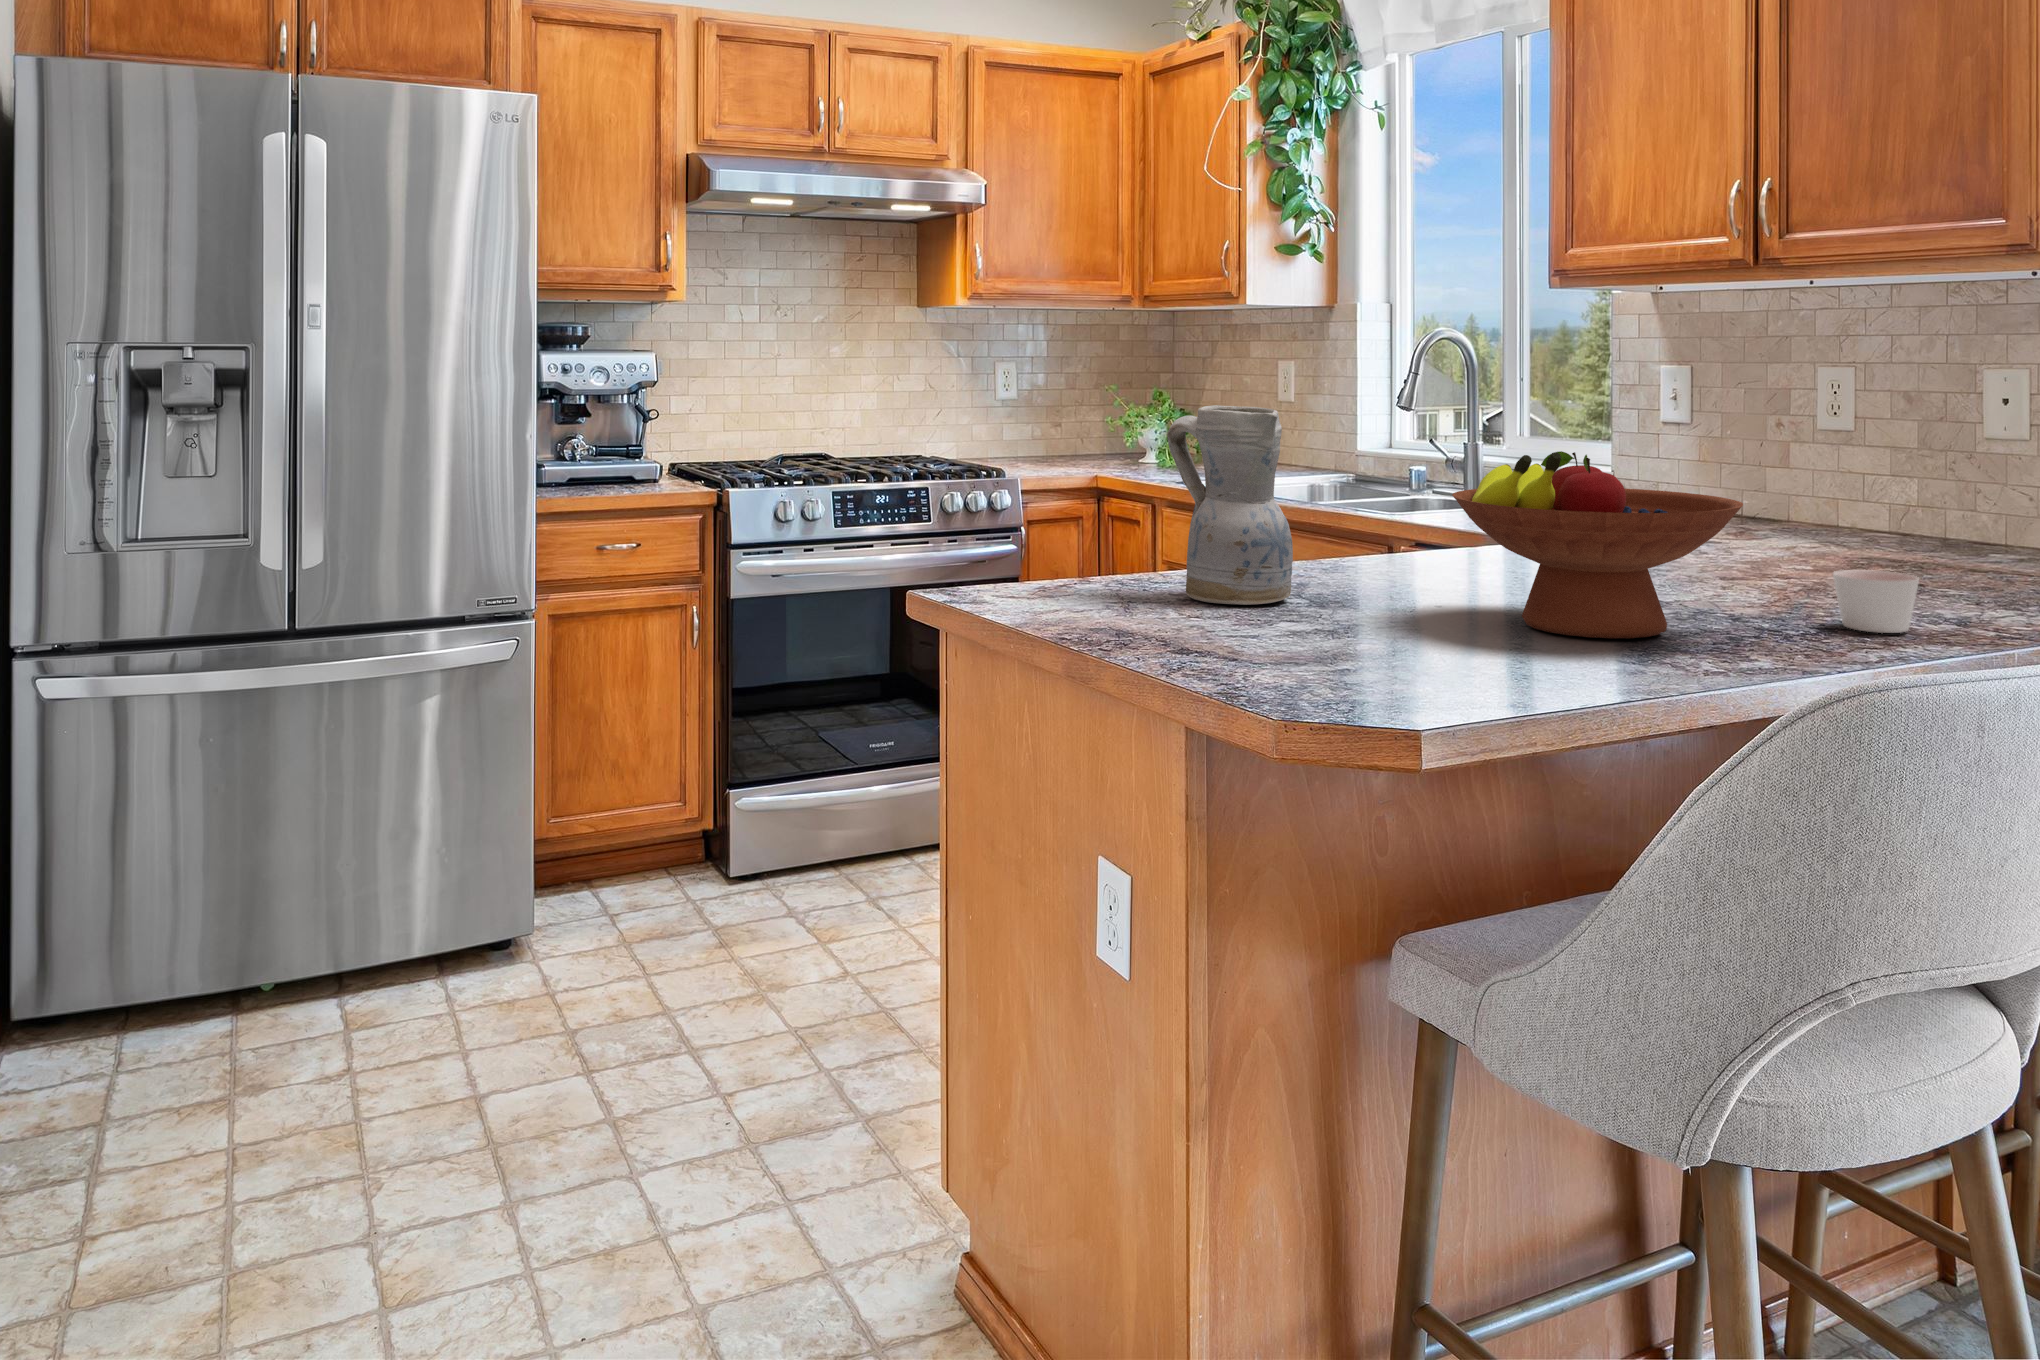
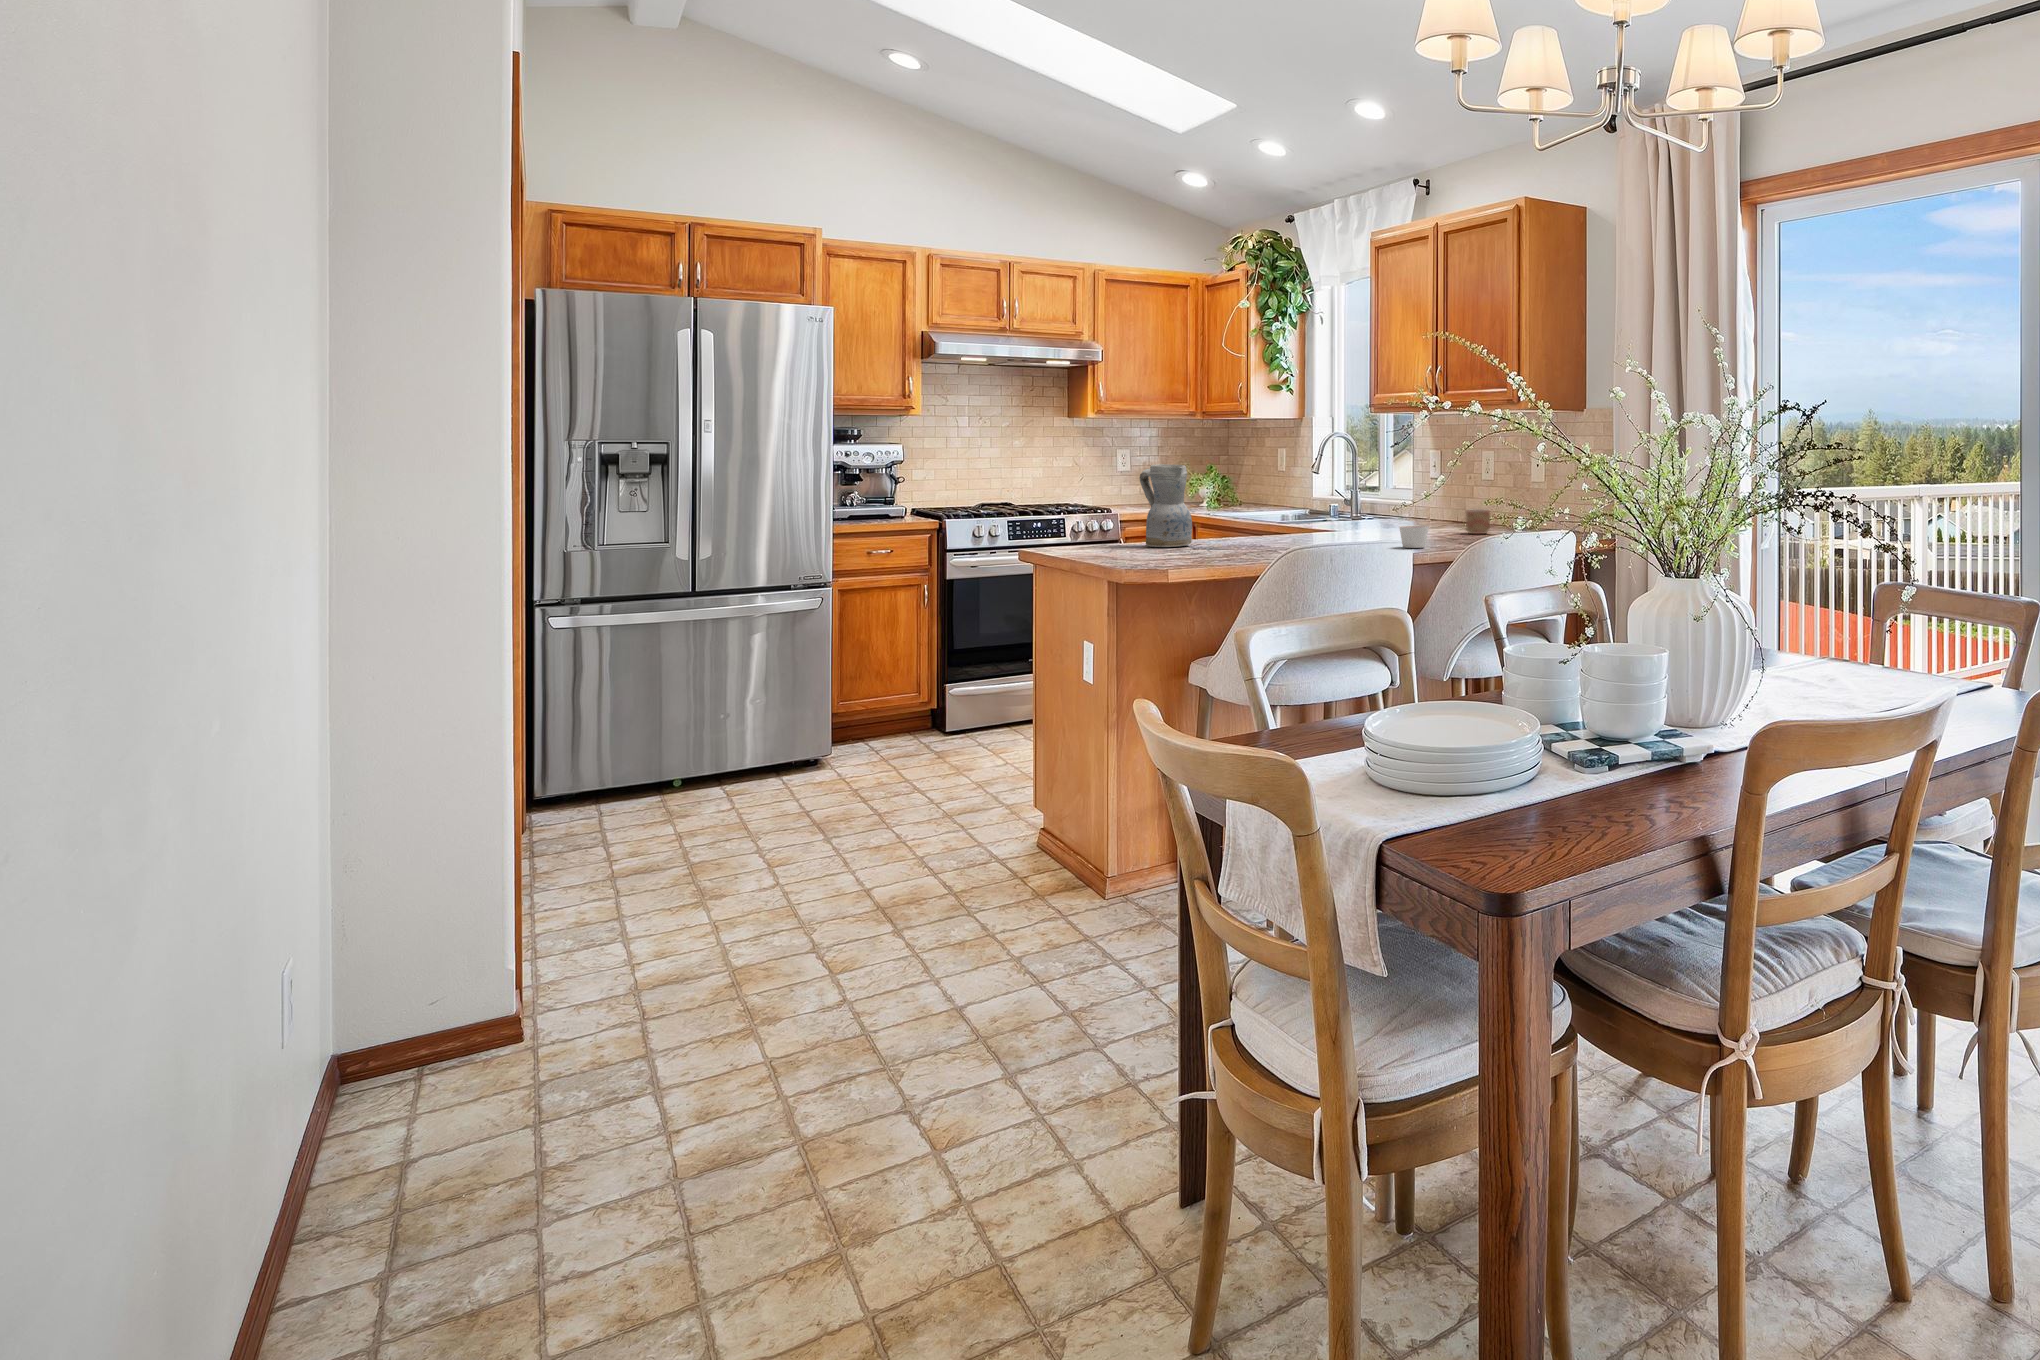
fruit bowl: present [1452,451,1743,638] -> none [1247,479,1356,551]
mug: none [1869,513,1961,575] -> present [1466,509,1496,534]

